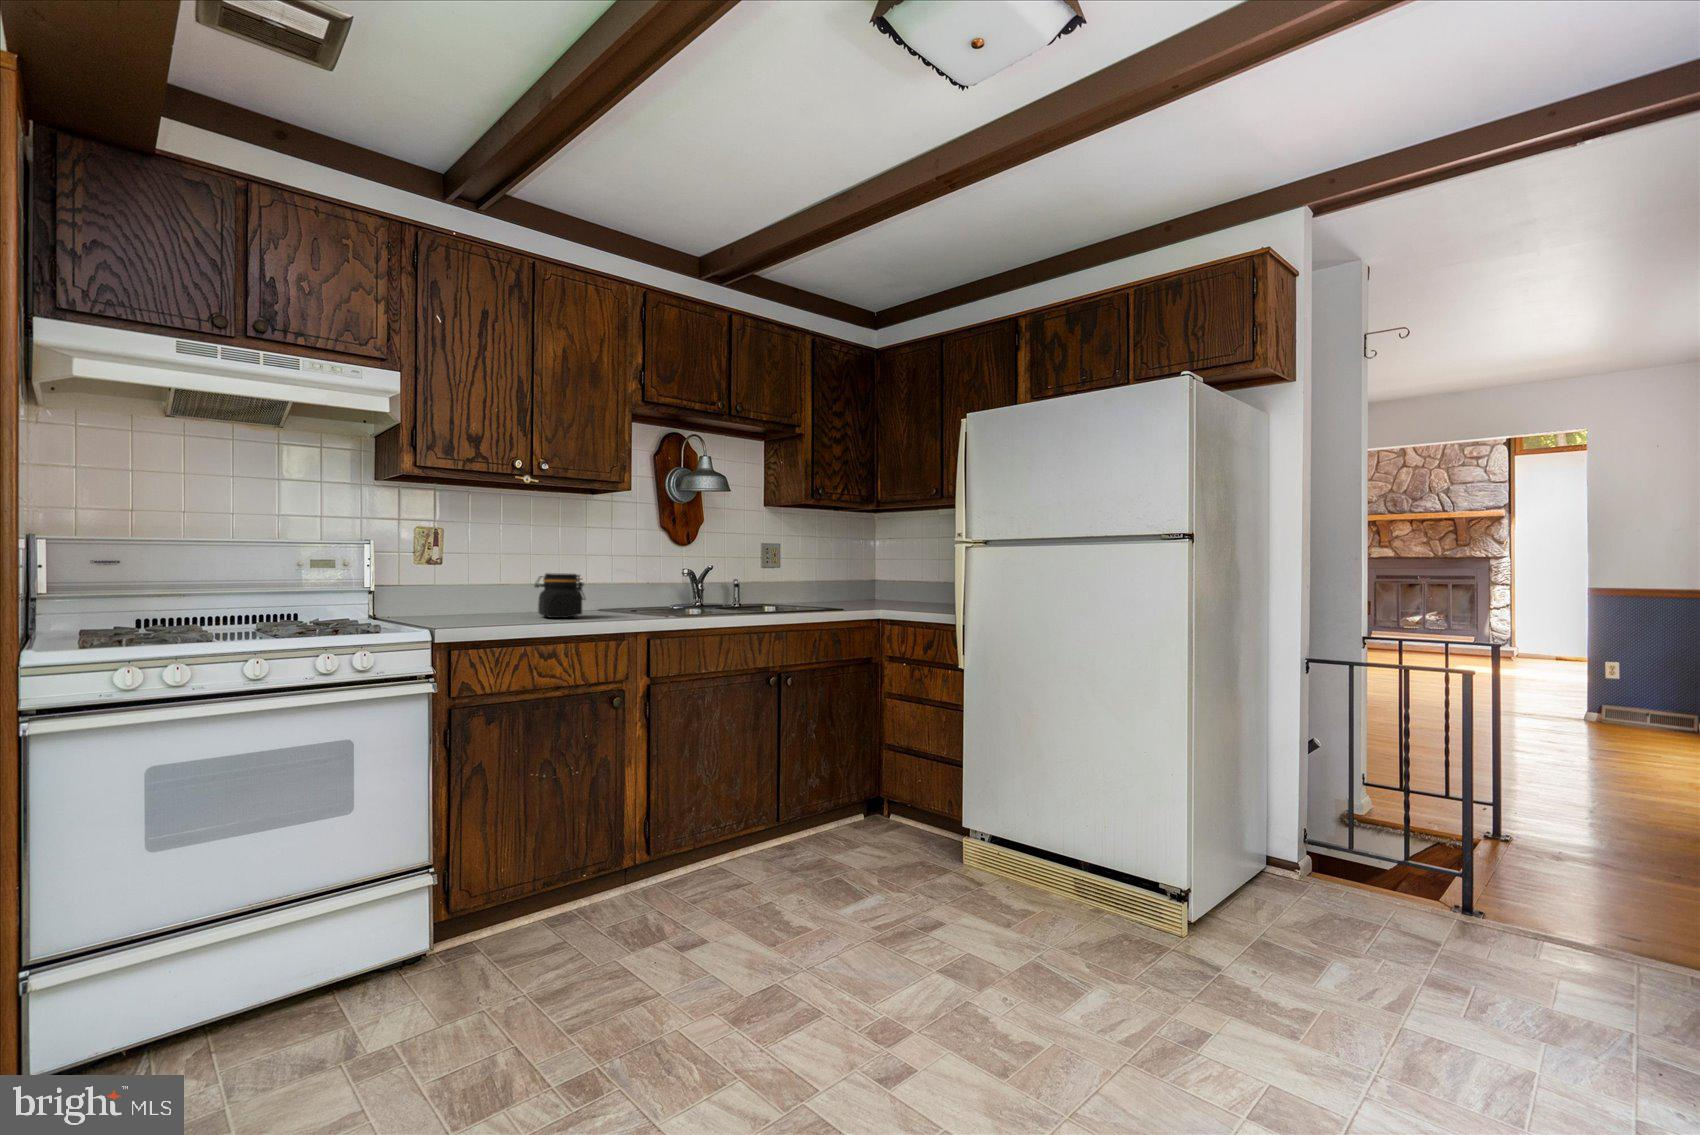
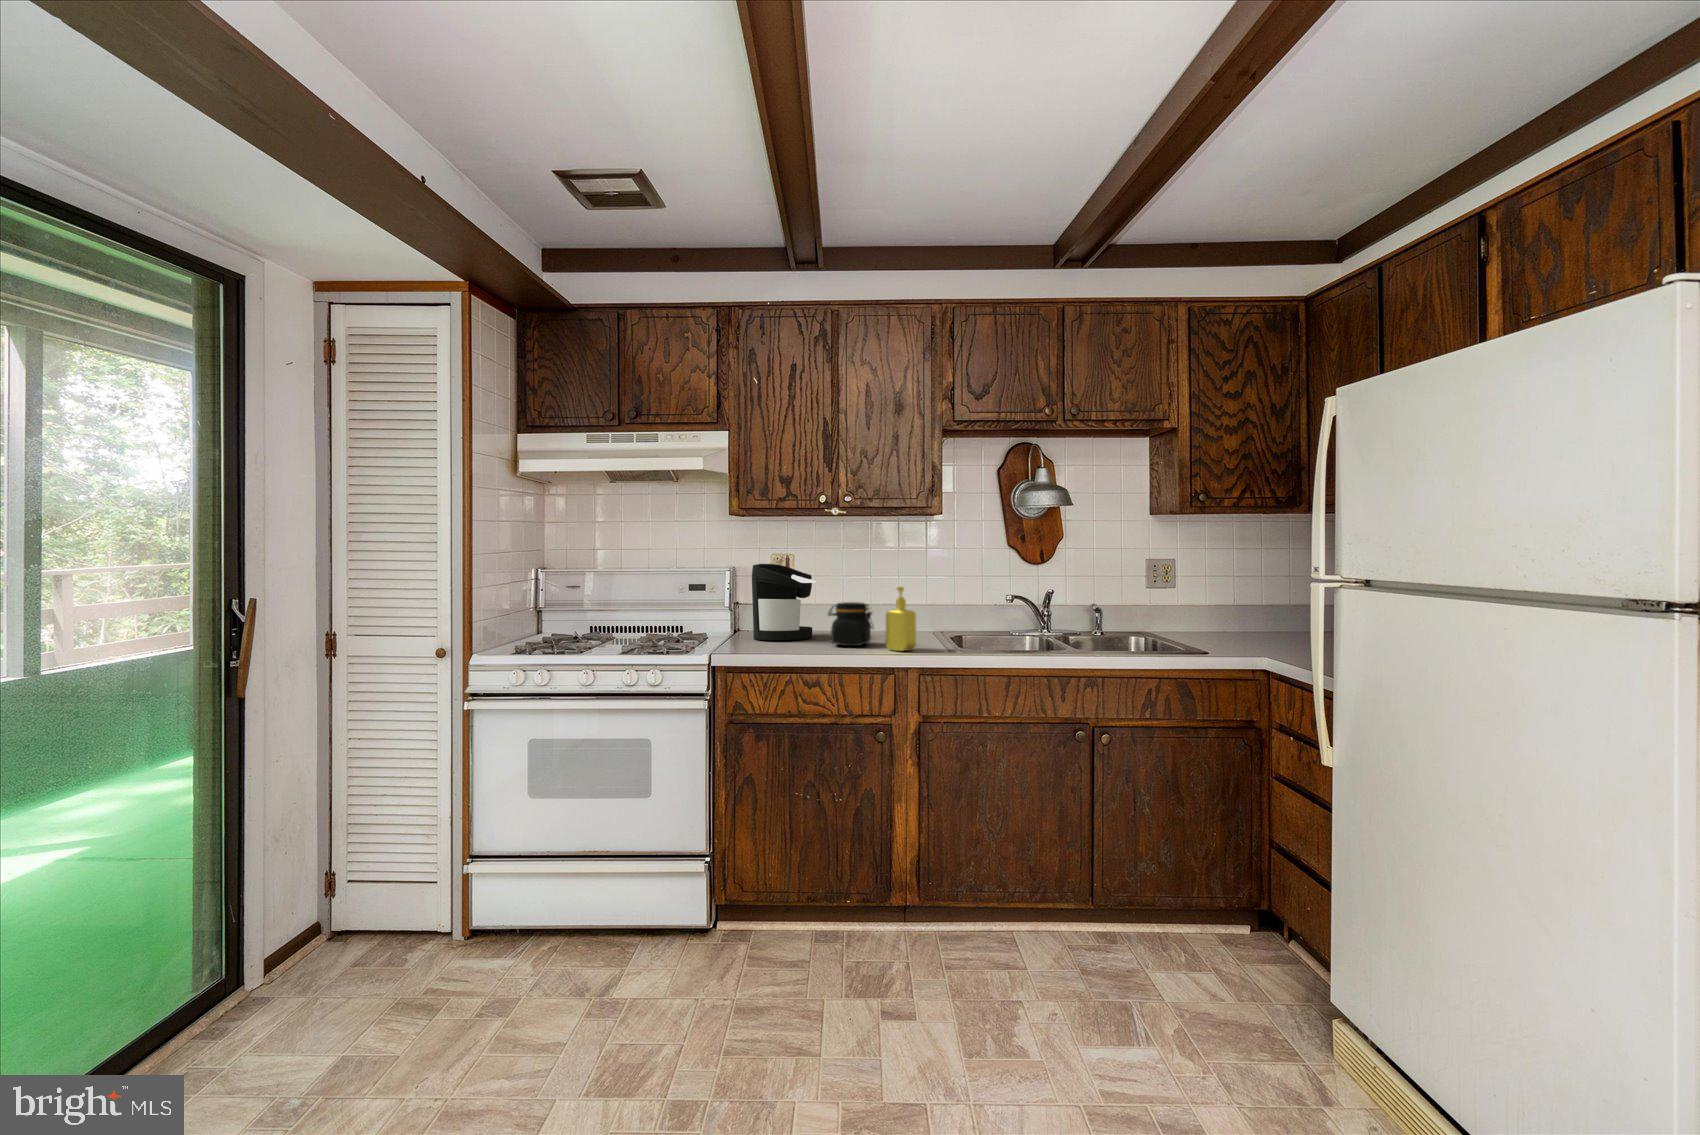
coffee maker: none [424,530,500,616] -> present [752,564,816,640]
soap dispenser: none [606,556,638,619] -> present [886,587,916,651]

